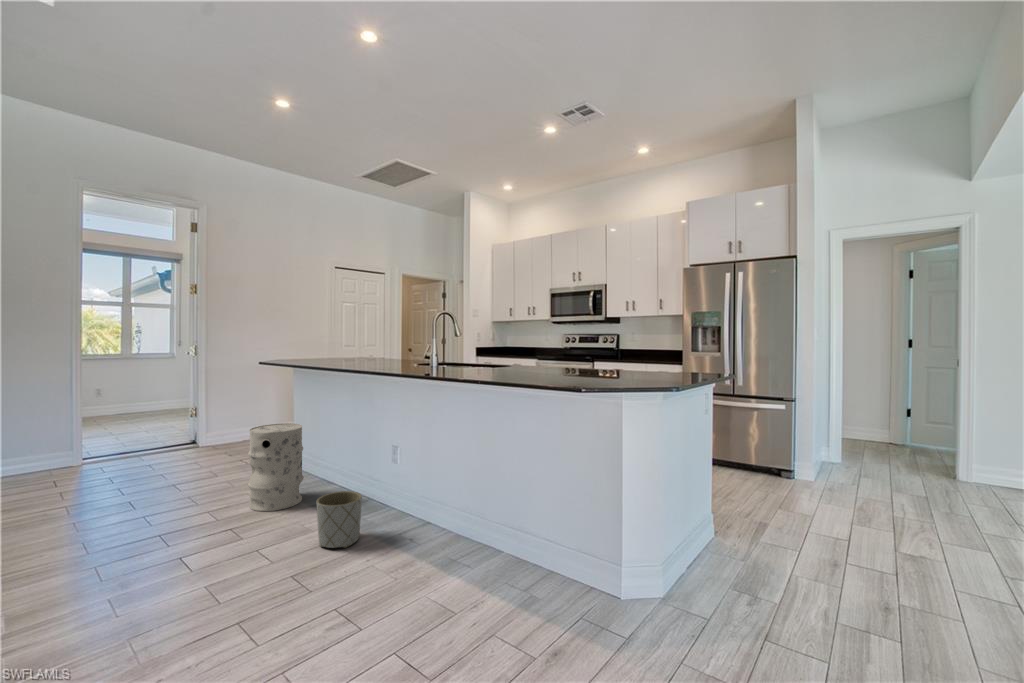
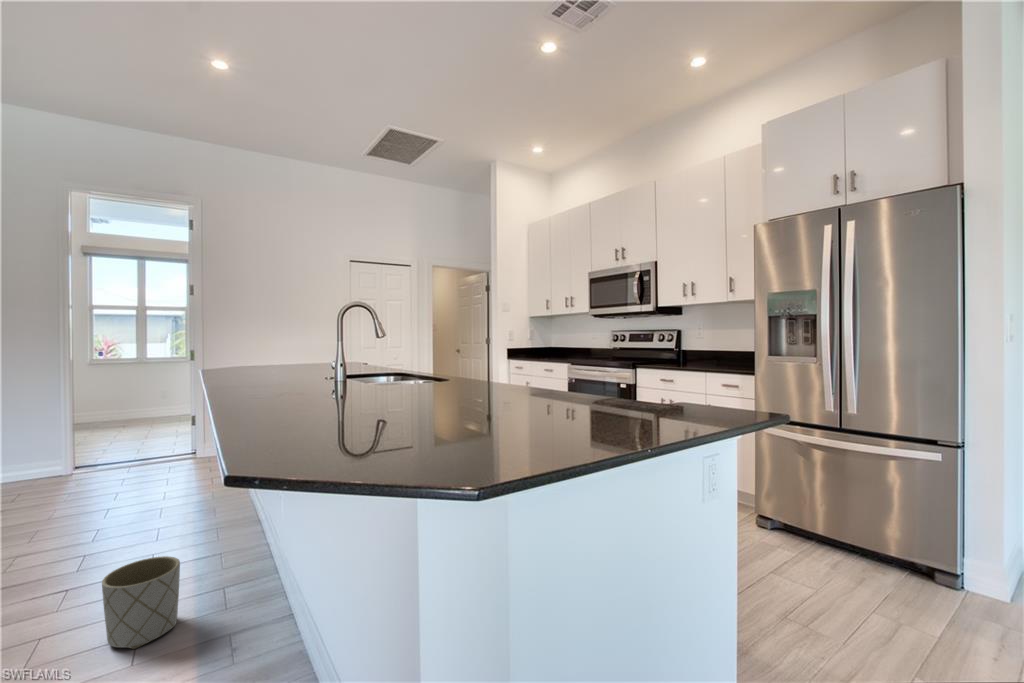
trash can: present [248,423,304,511] -> none [125,446,203,559]

